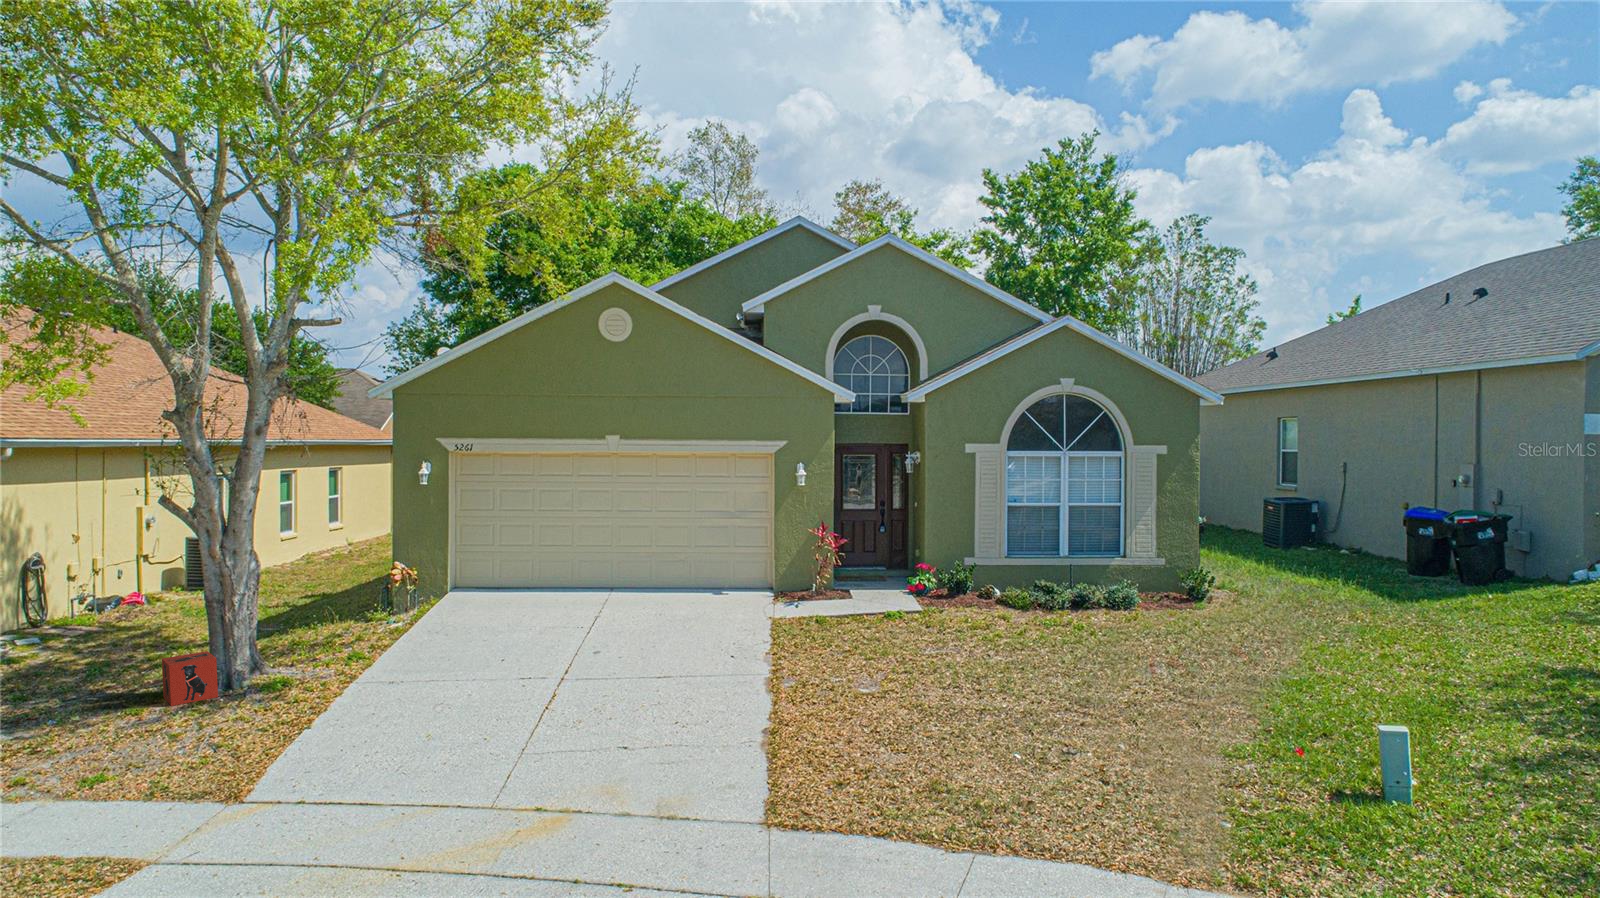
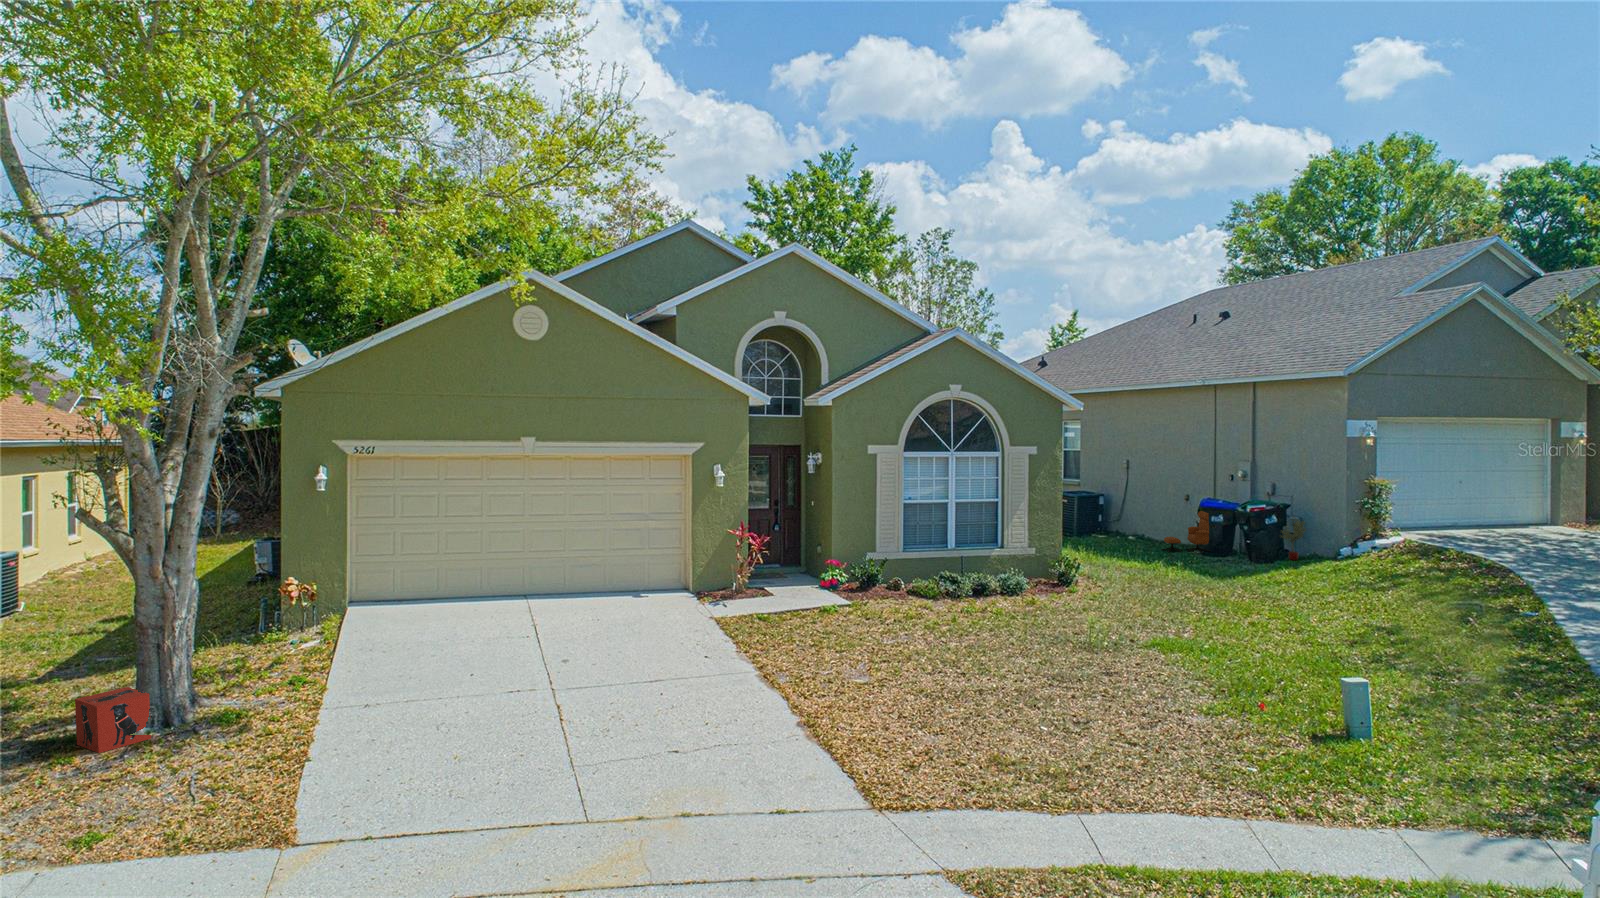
lounge chair: none [1346,521,1410,570] -> present [1161,511,1210,553]
potted tree: none [1494,529,1535,584] -> present [1281,517,1306,561]

